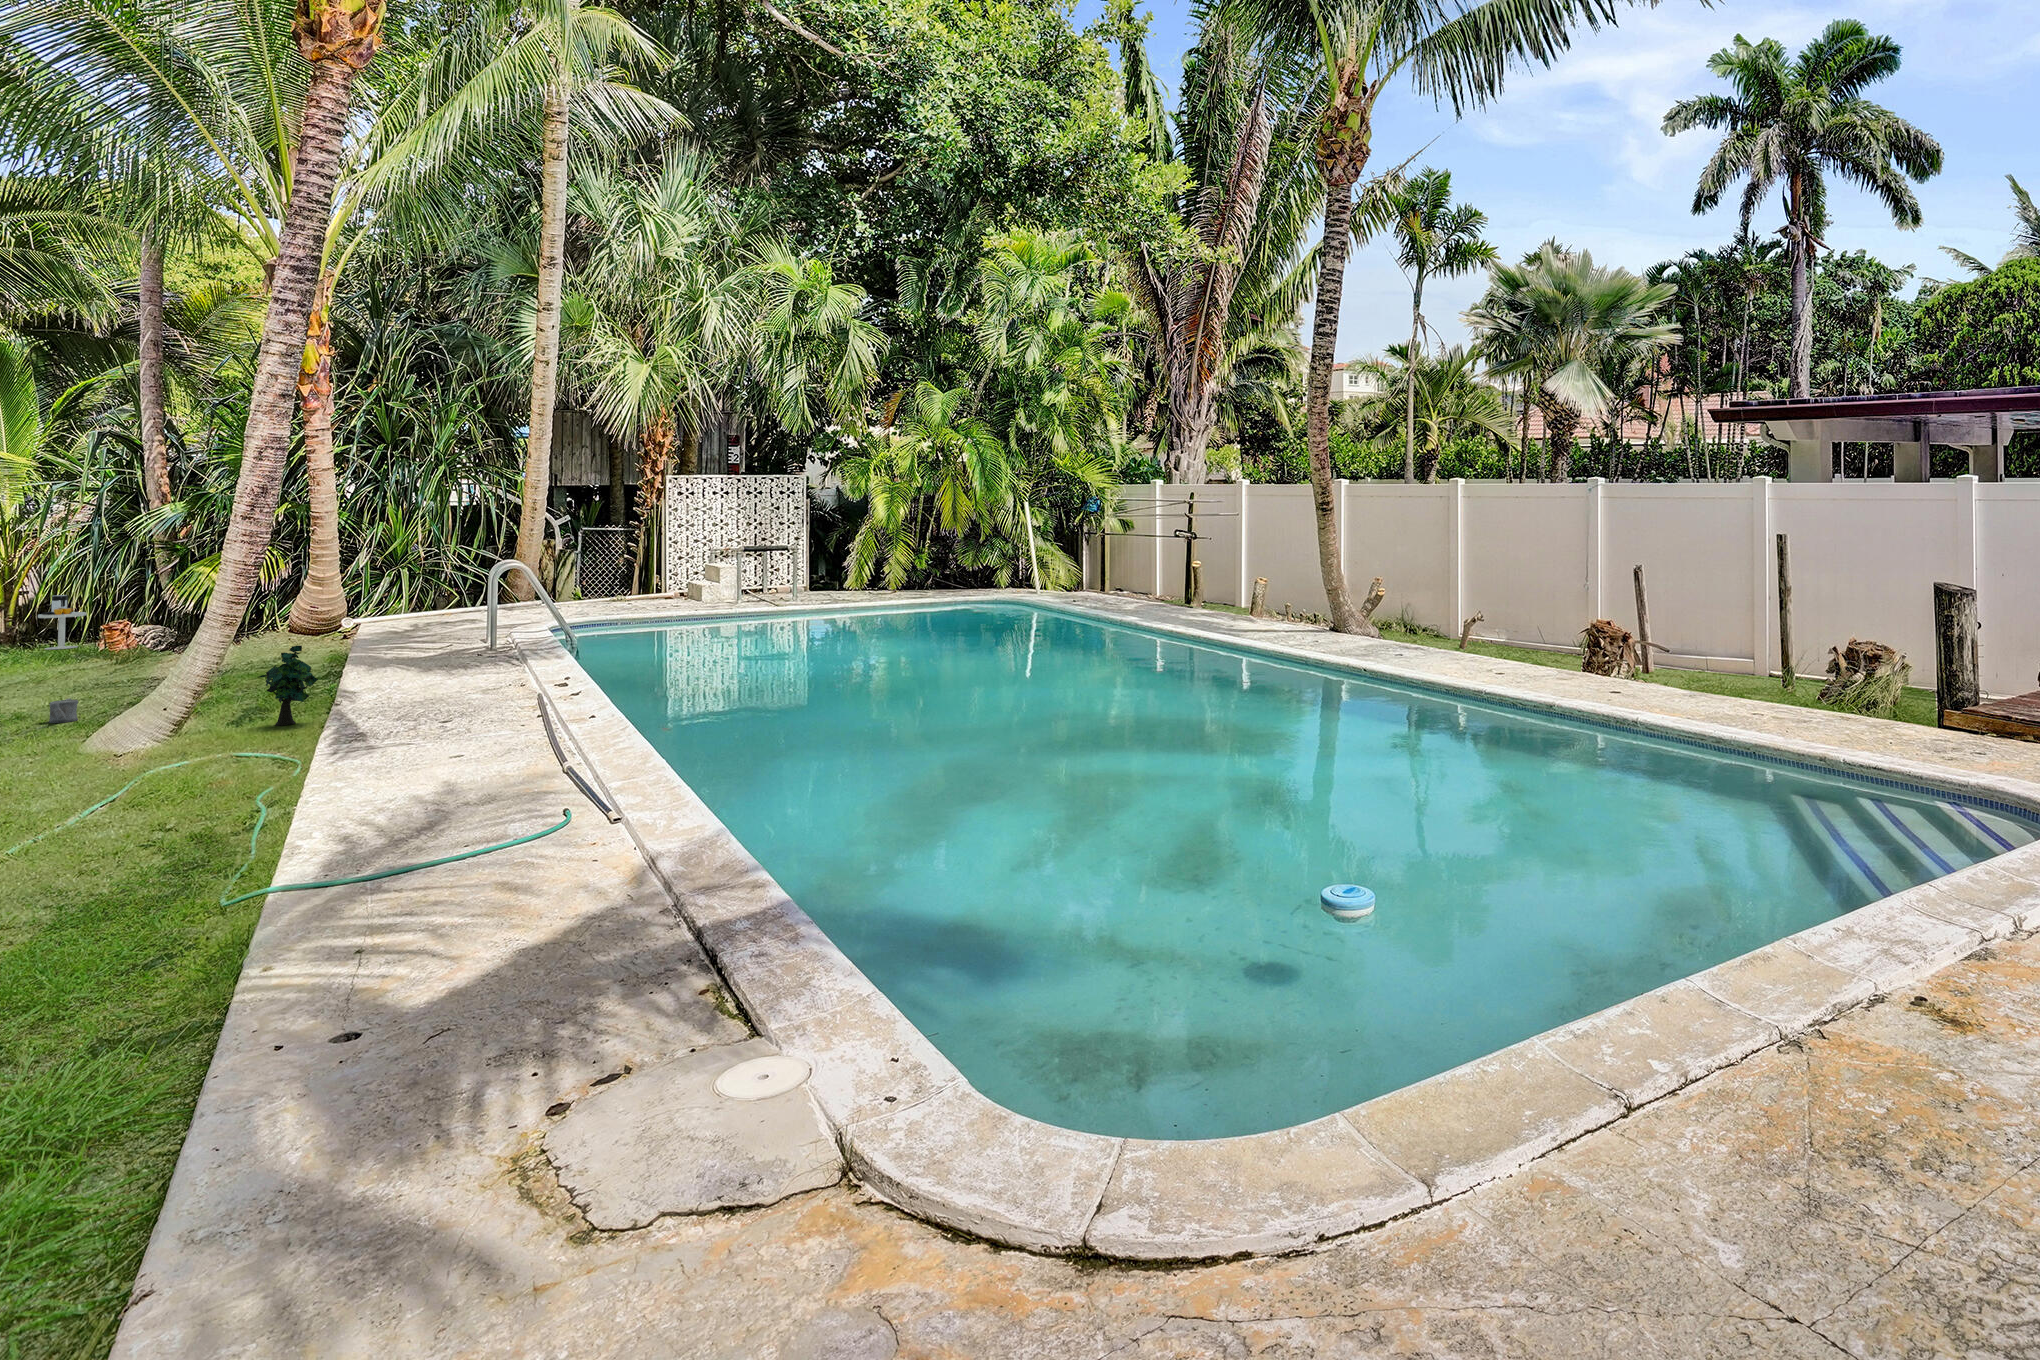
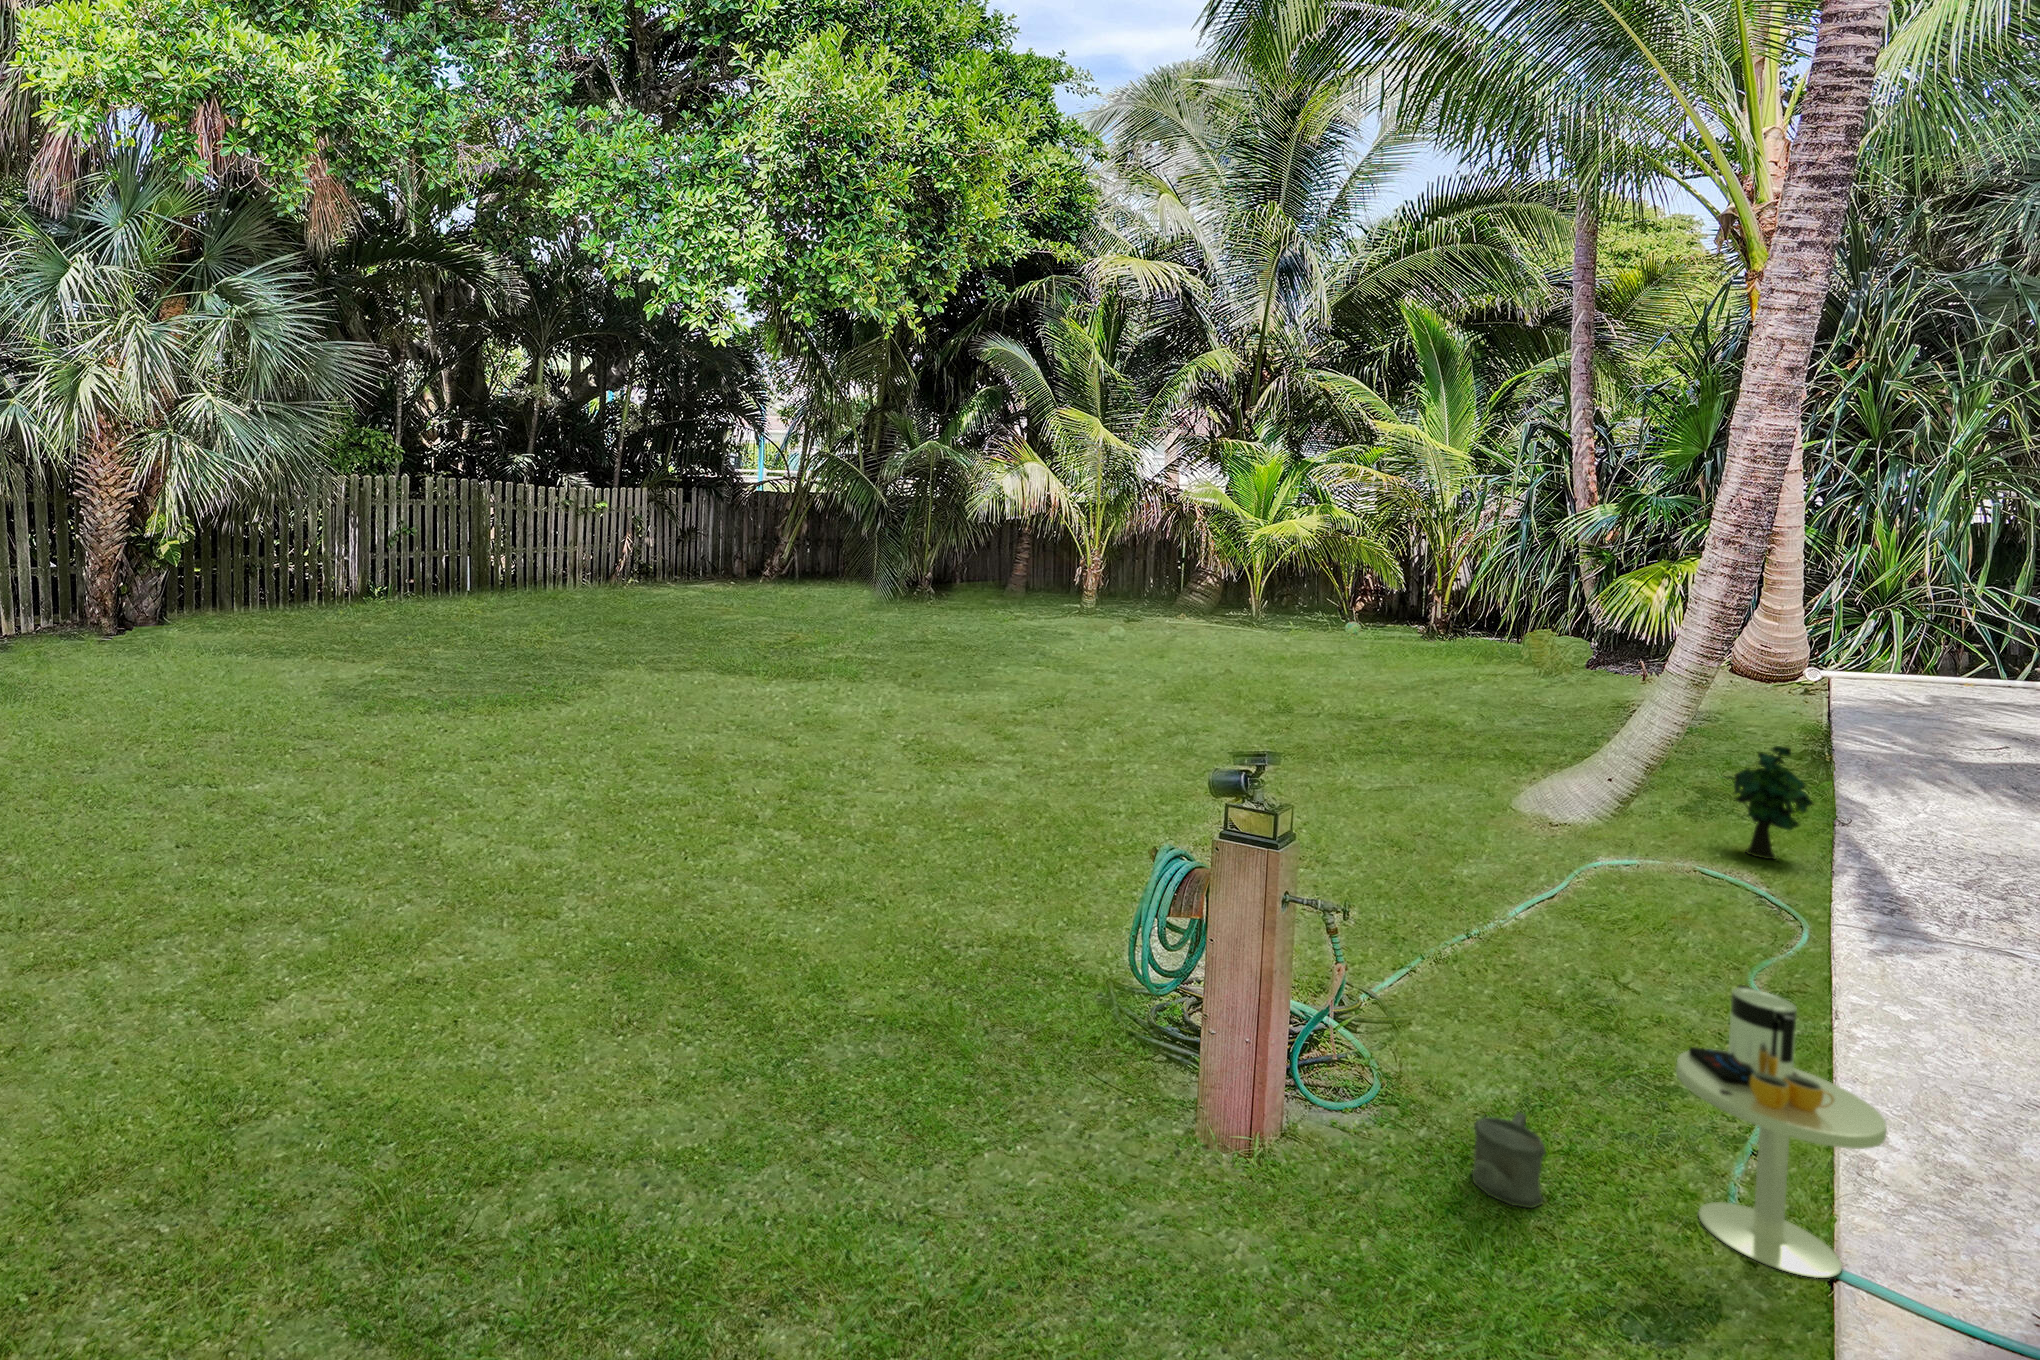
side table: present [38,595,86,650] -> present [1676,985,1886,1278]
watering can: present [49,698,78,723] -> present [1472,1112,1546,1208]

